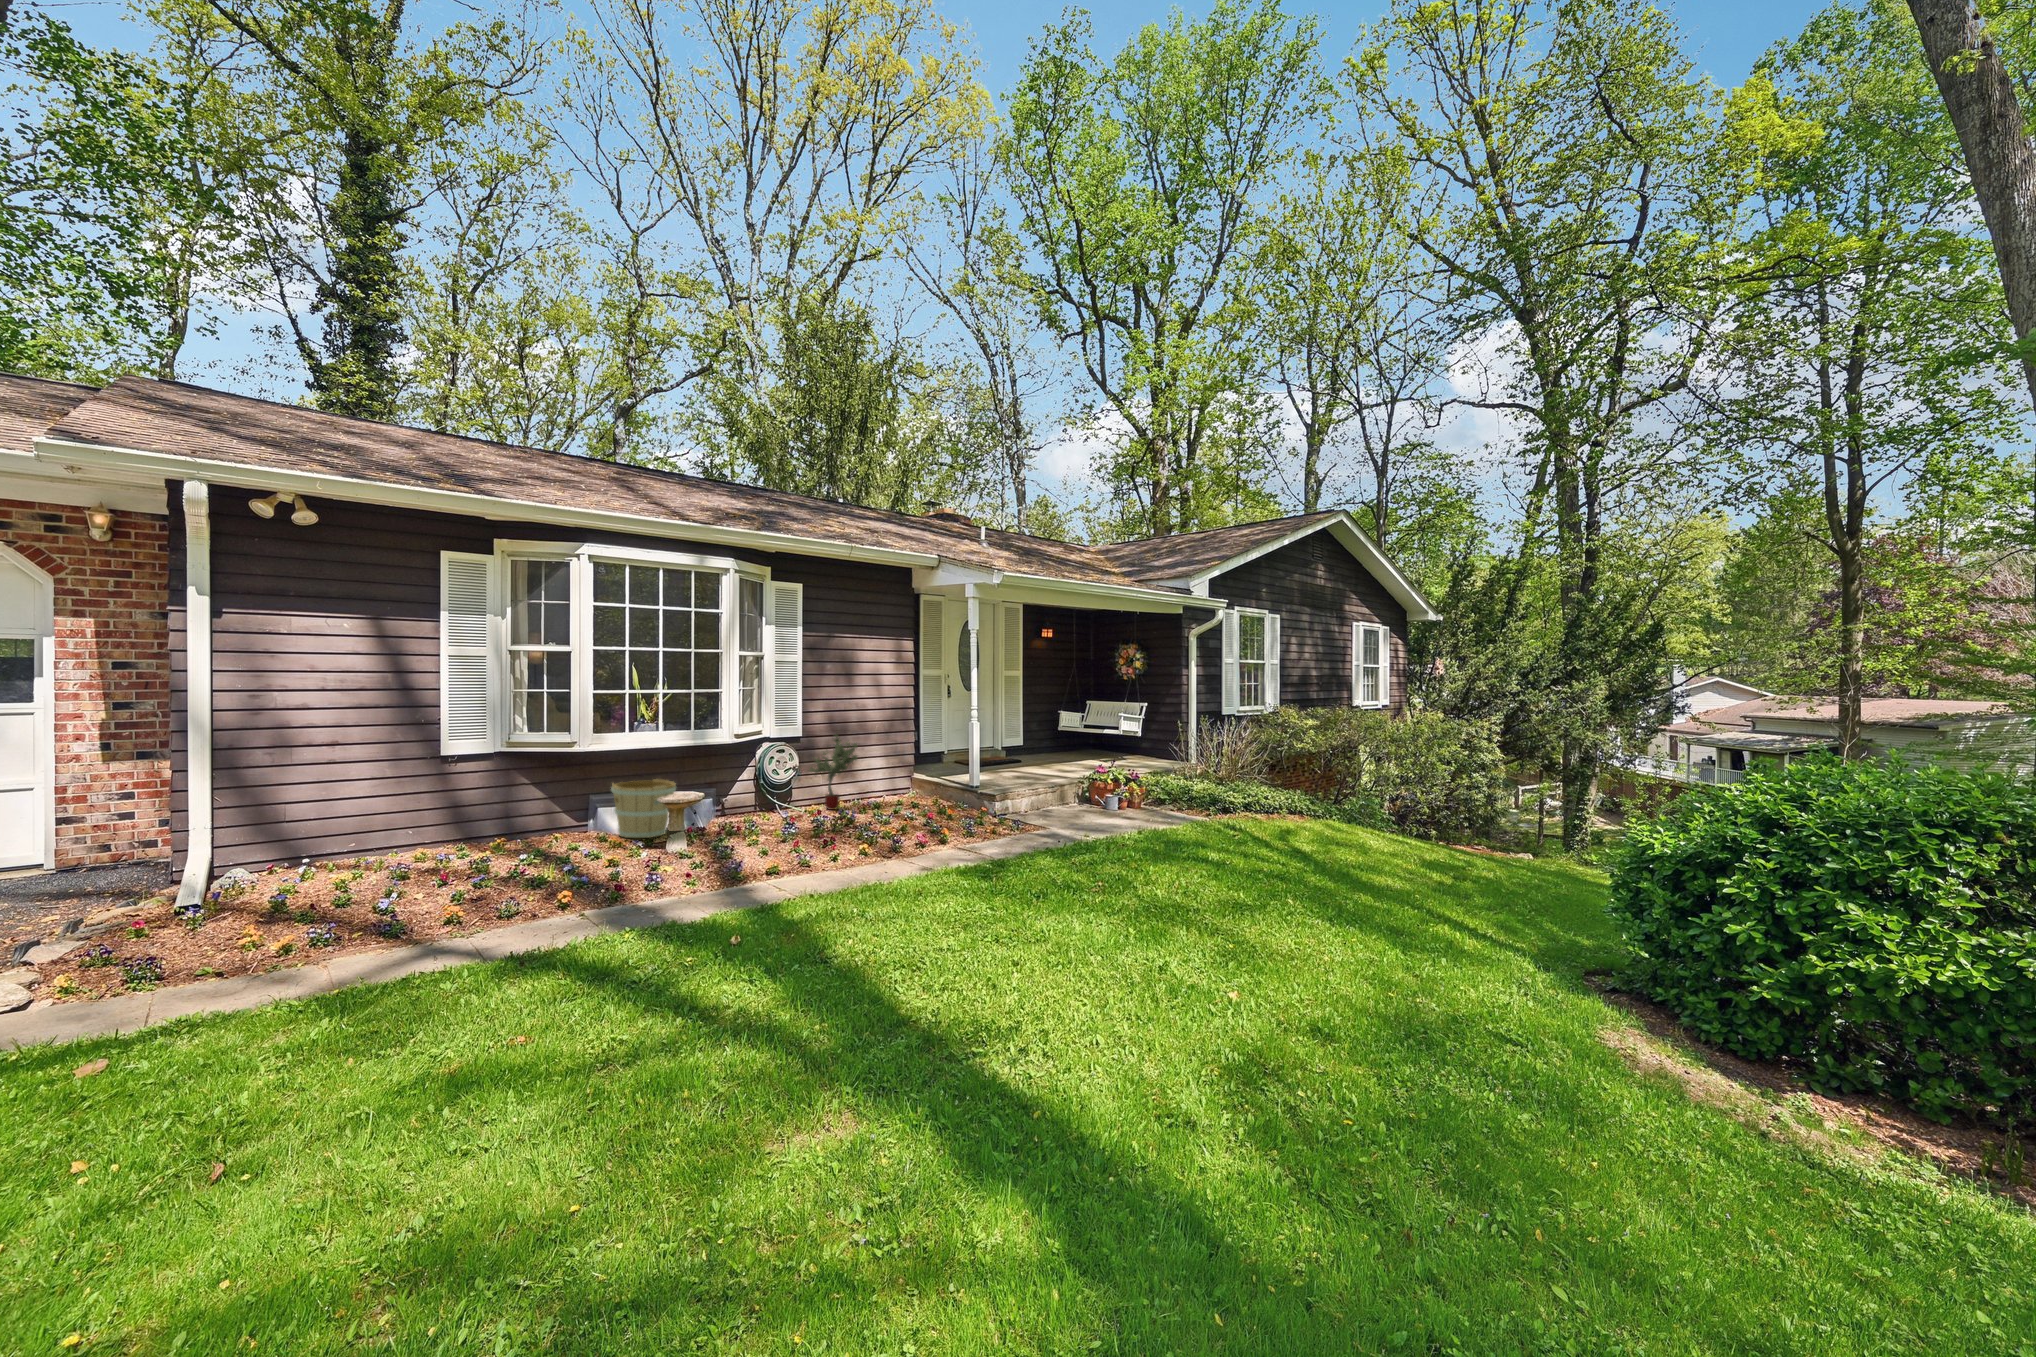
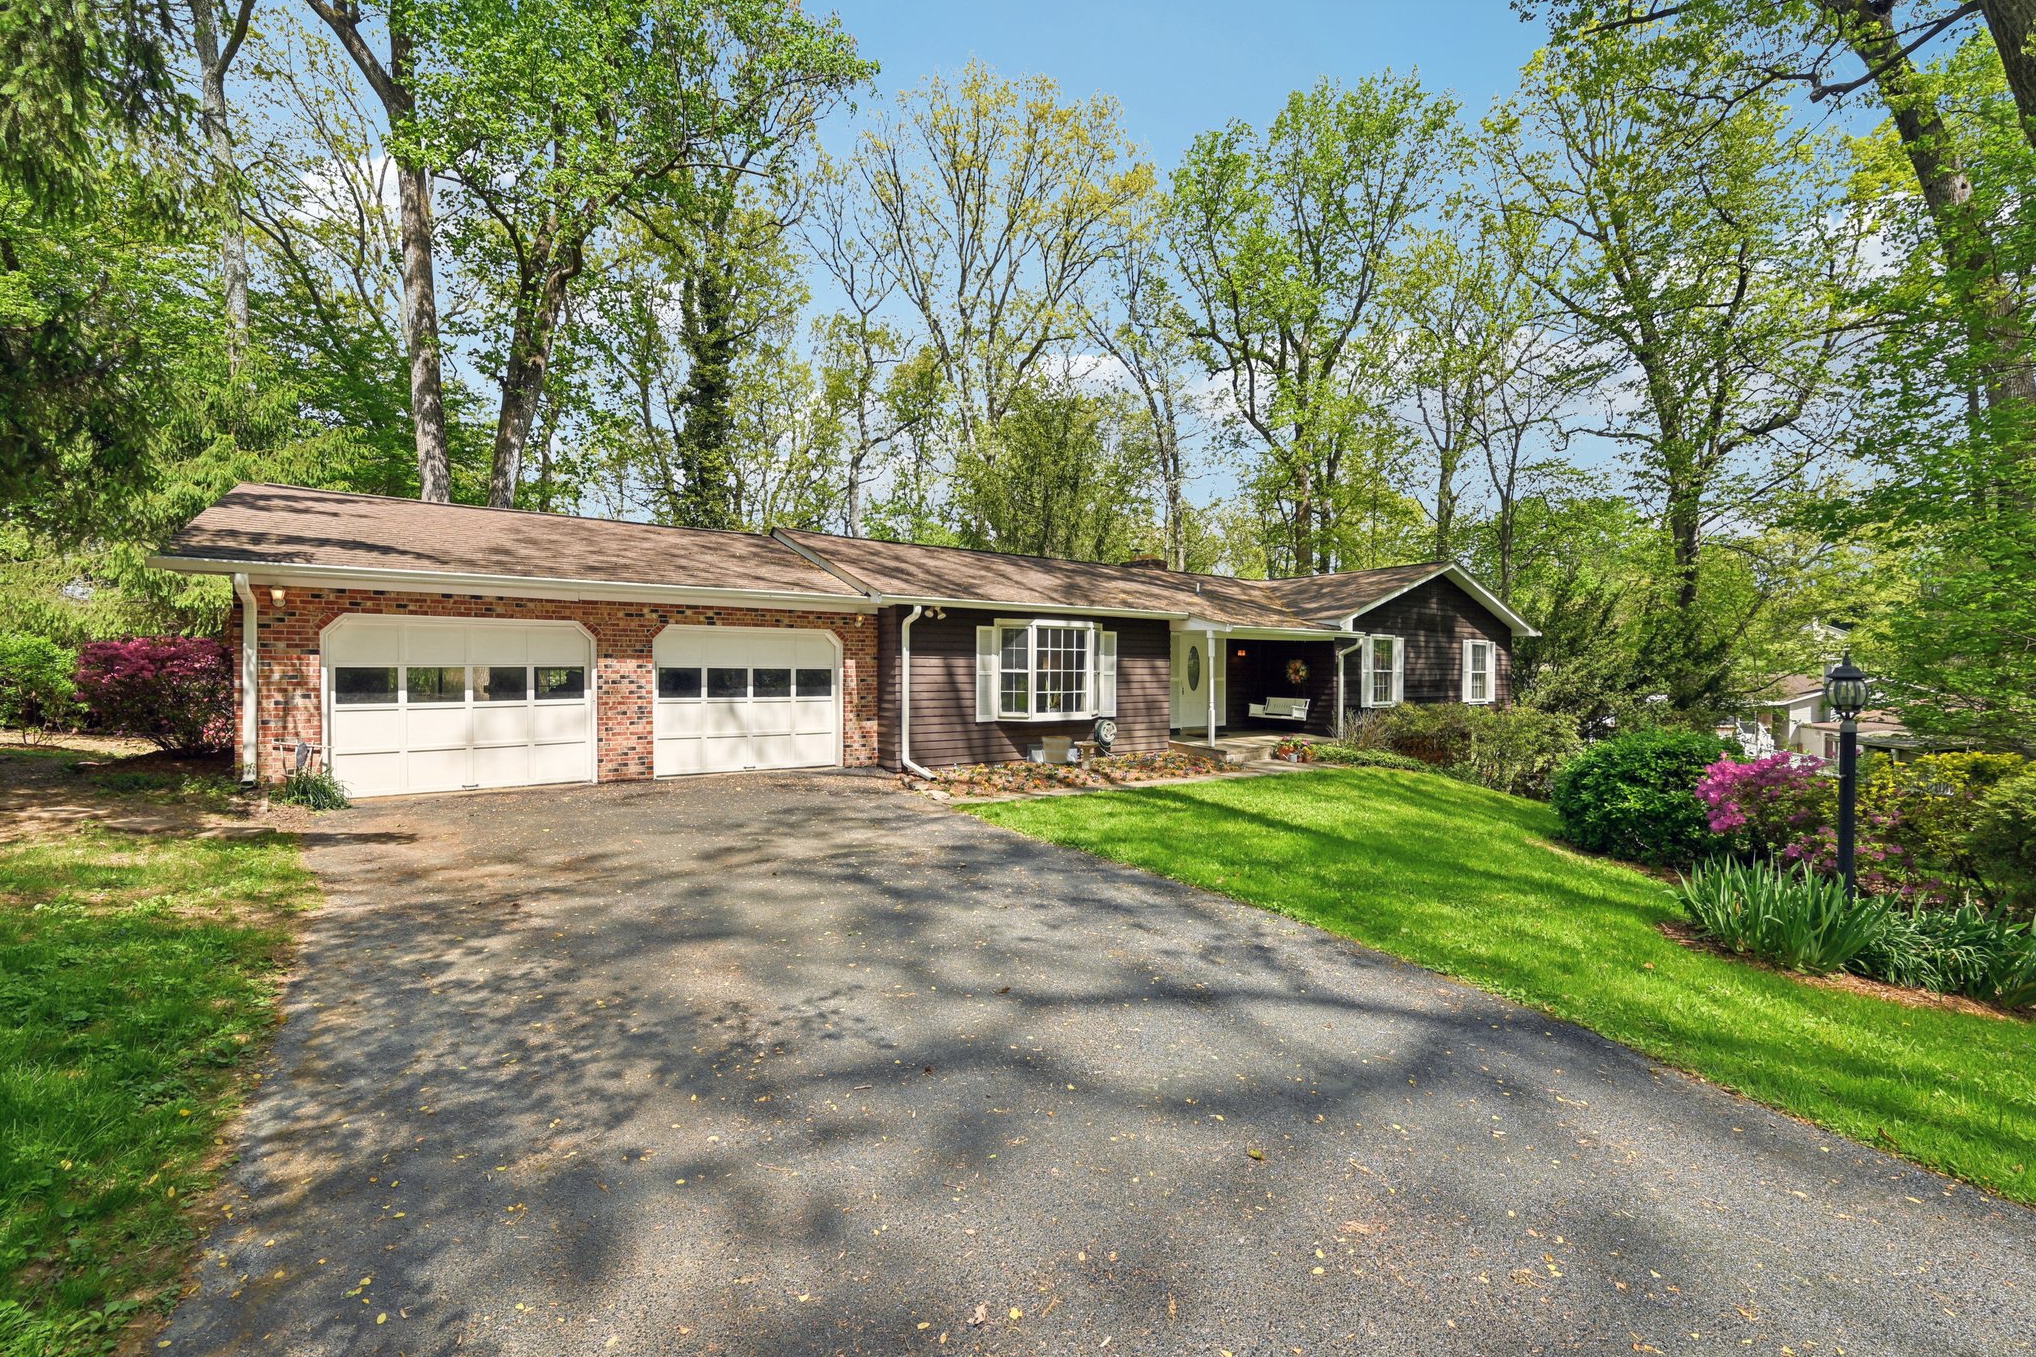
potted tree: present [809,738,857,810] -> none [1121,715,1147,756]

